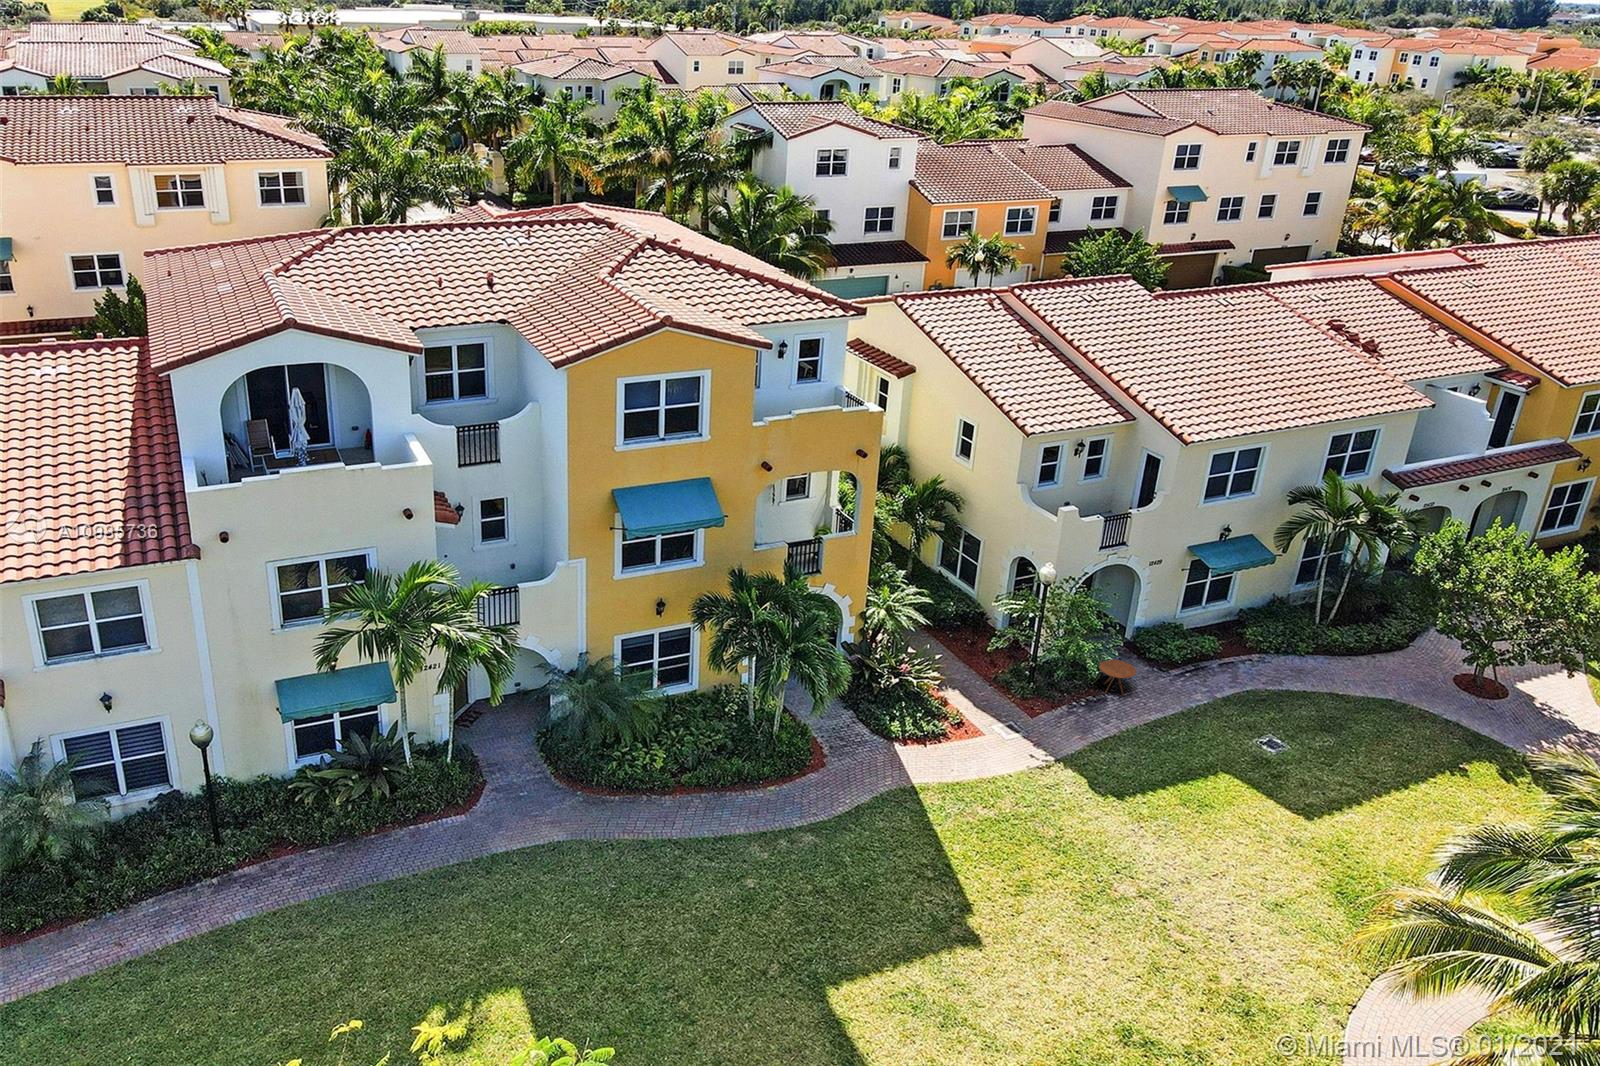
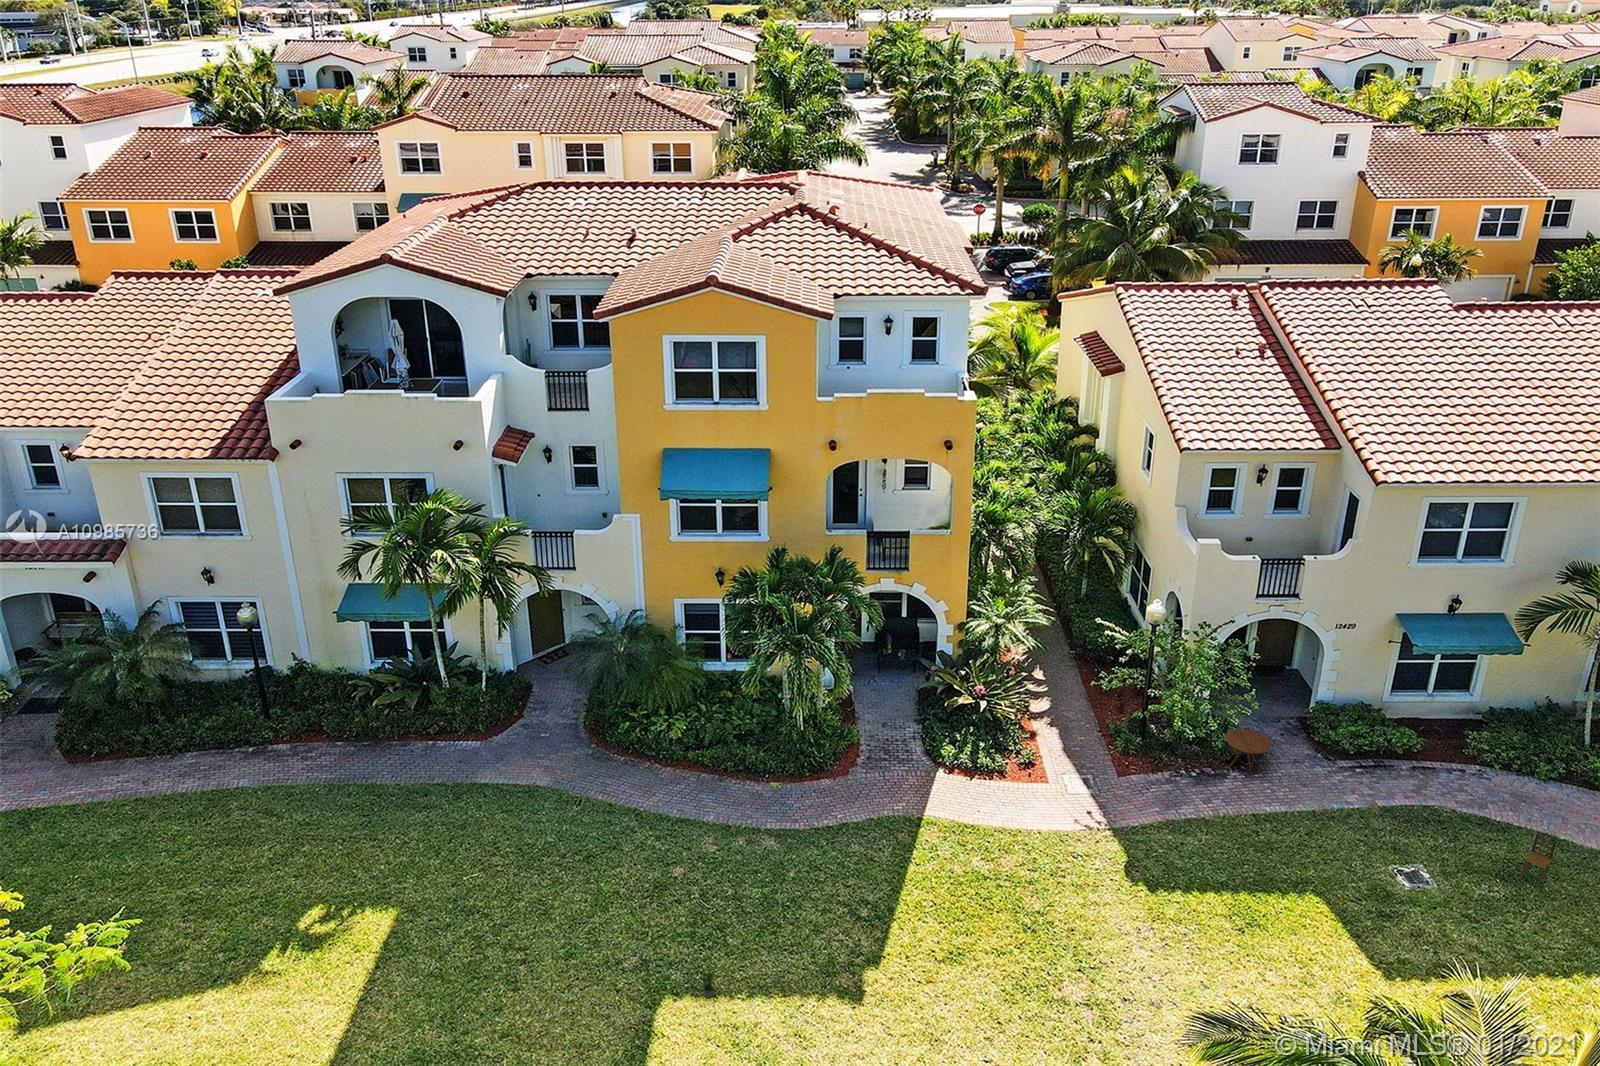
chair: none [1336,695,1359,736] -> present [1519,833,1557,888]
potted plant: none [859,969,879,997] -> present [701,971,716,998]

